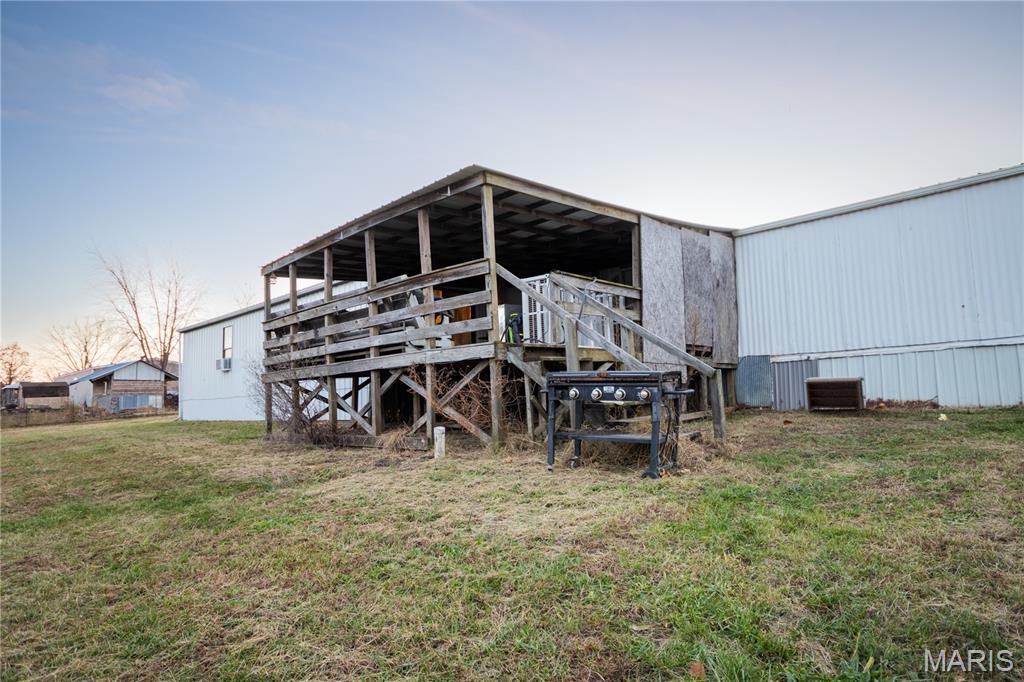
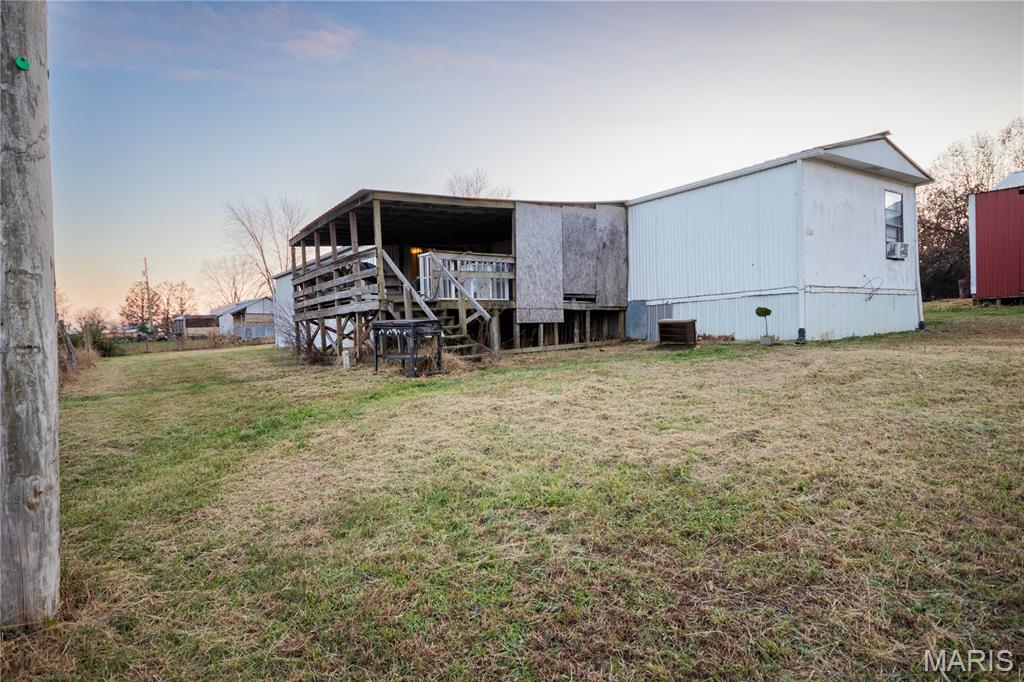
potted tree: none [977,359,1007,408] -> present [755,307,775,344]

